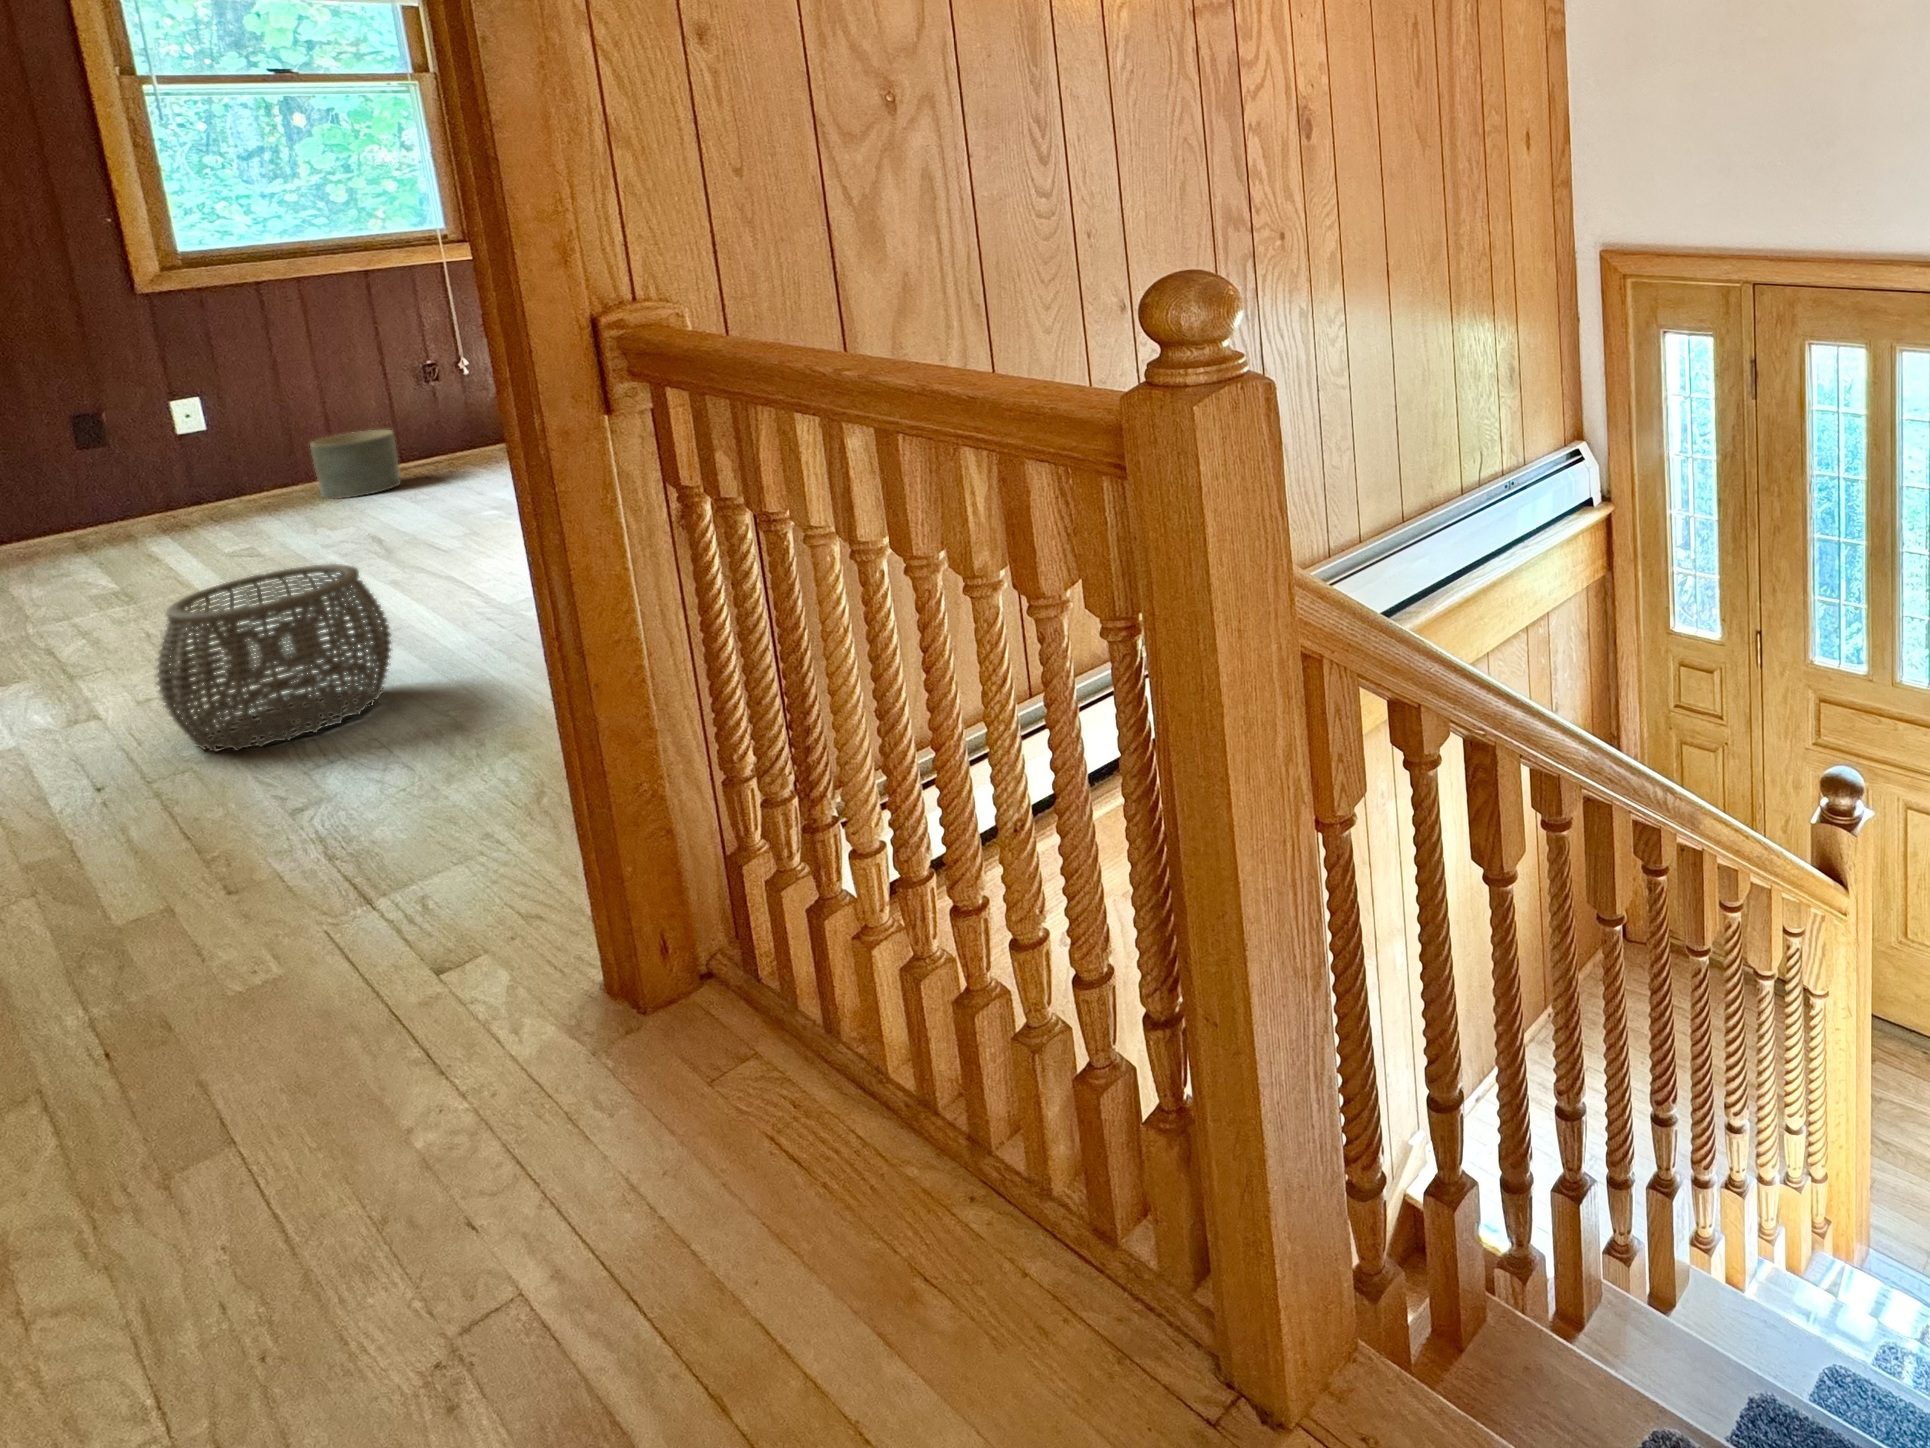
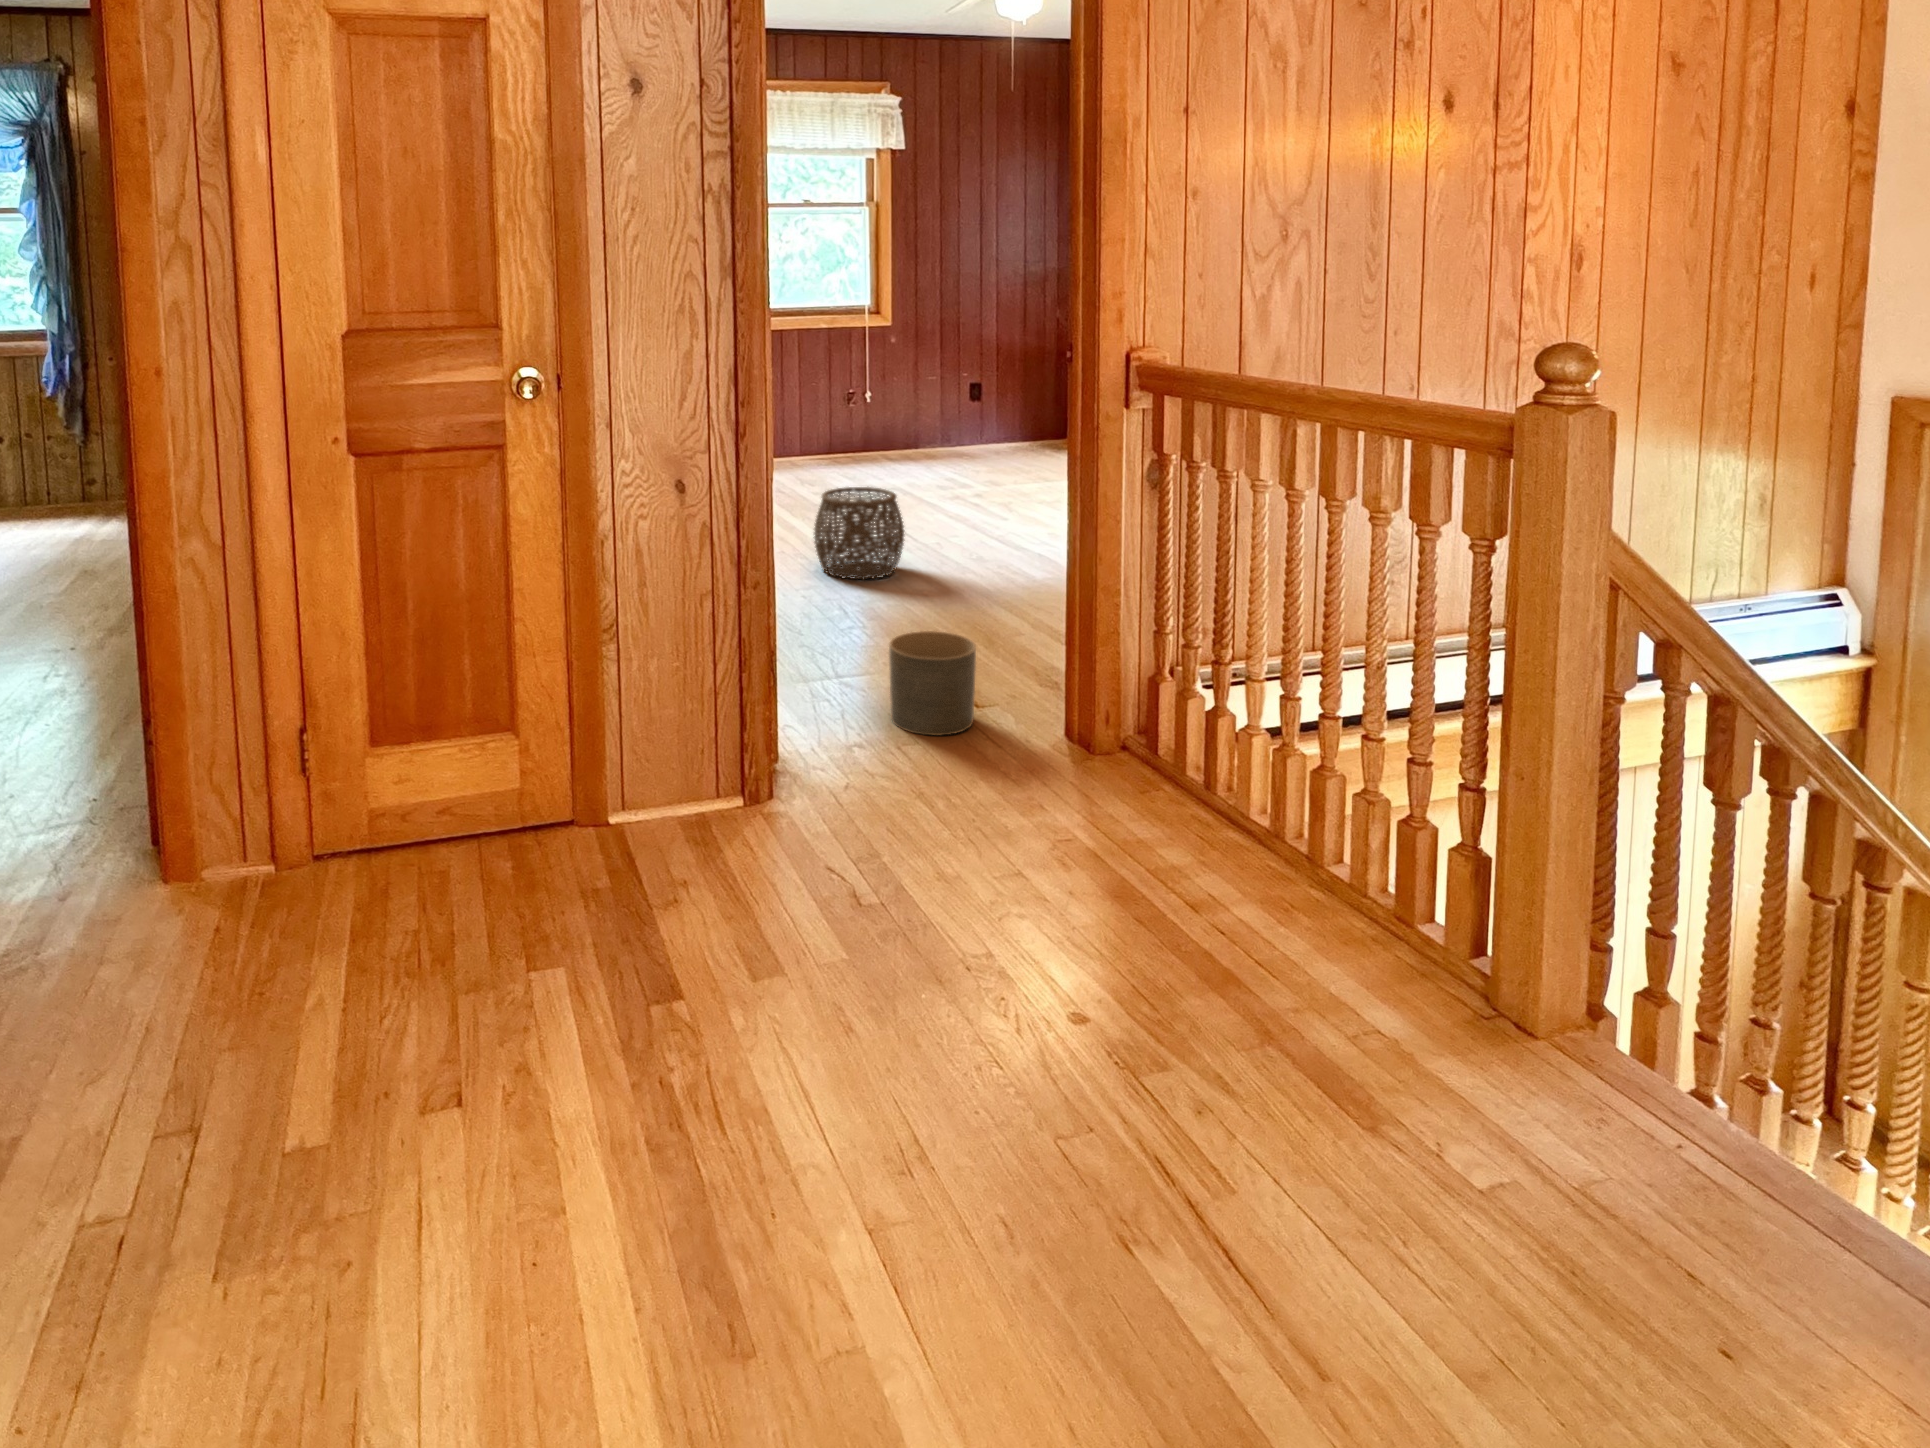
planter: present [310,430,401,499] -> present [889,631,976,736]

